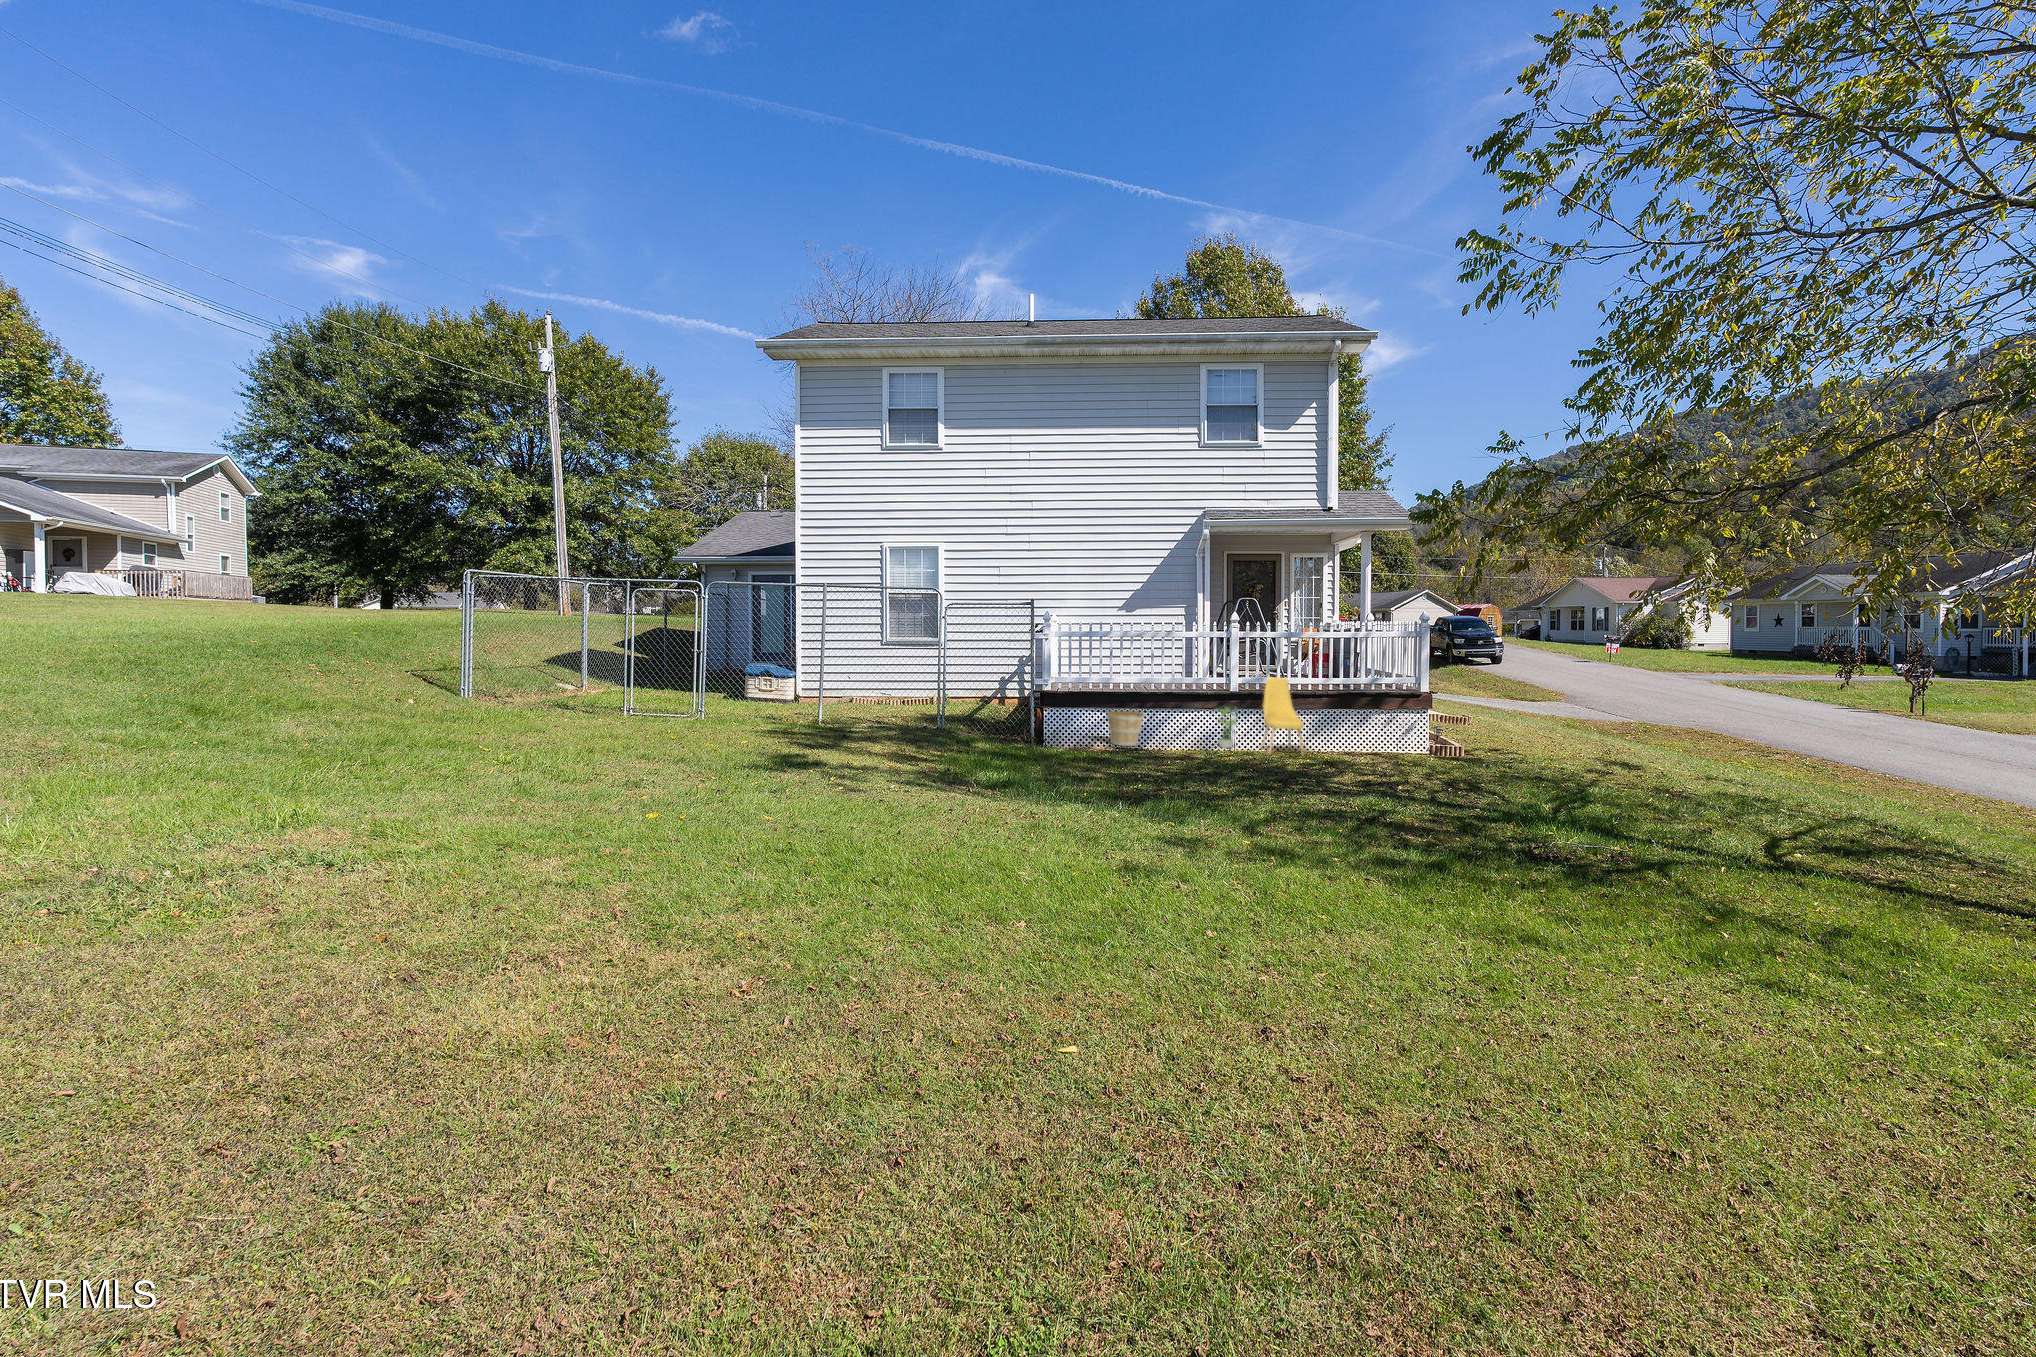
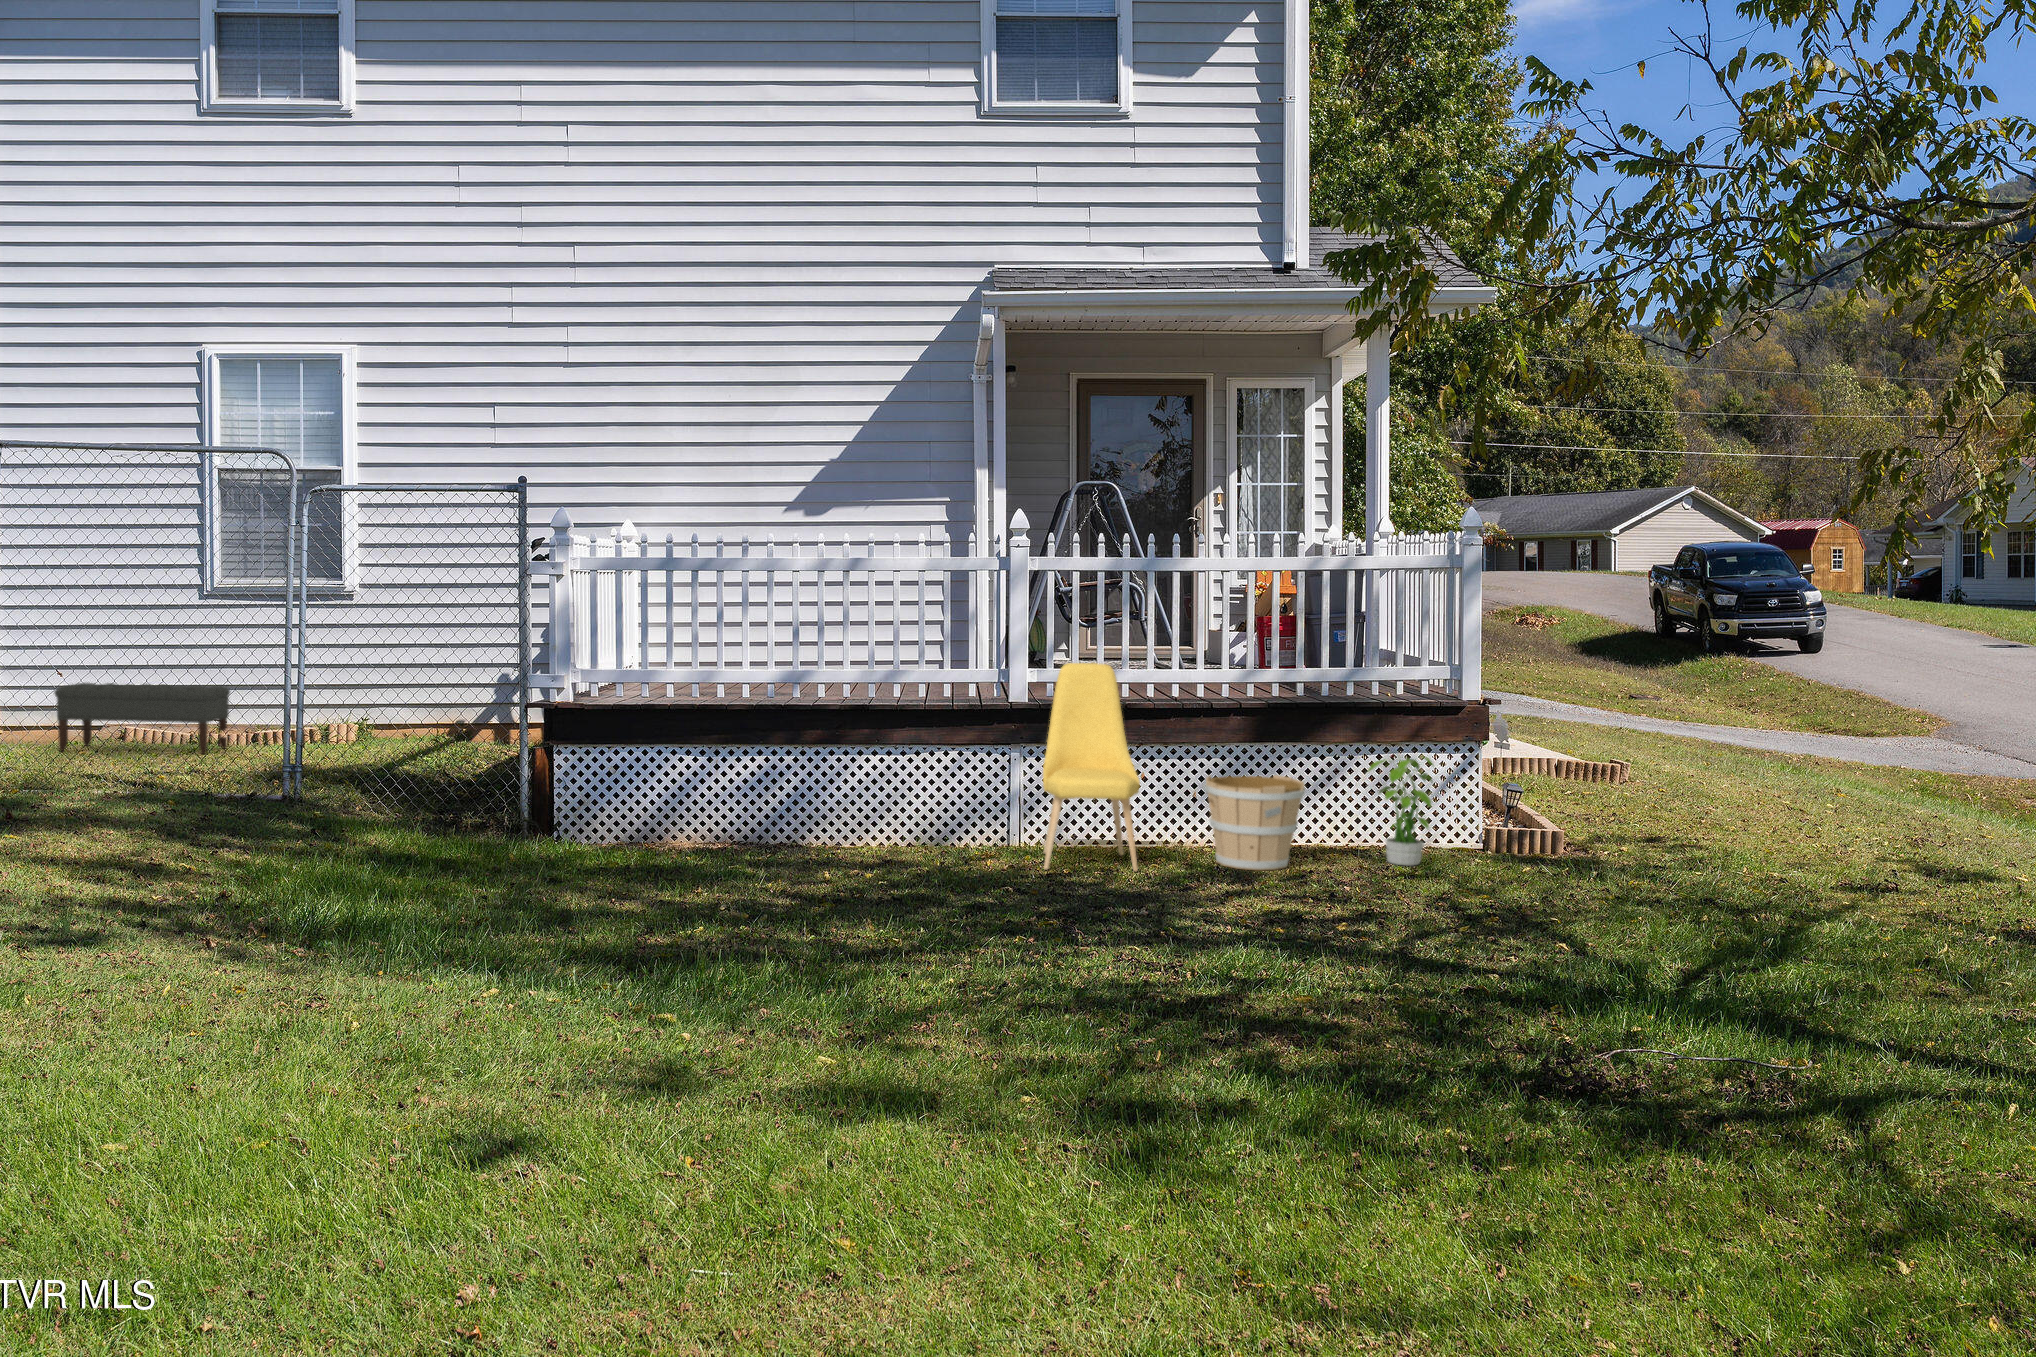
bench: none [831,675,892,705] -> present [54,682,230,754]
potted plant: present [1219,708,1236,748] -> present [1368,757,1433,866]
wooden bucket: present [1107,711,1144,746] -> present [1205,775,1305,870]

